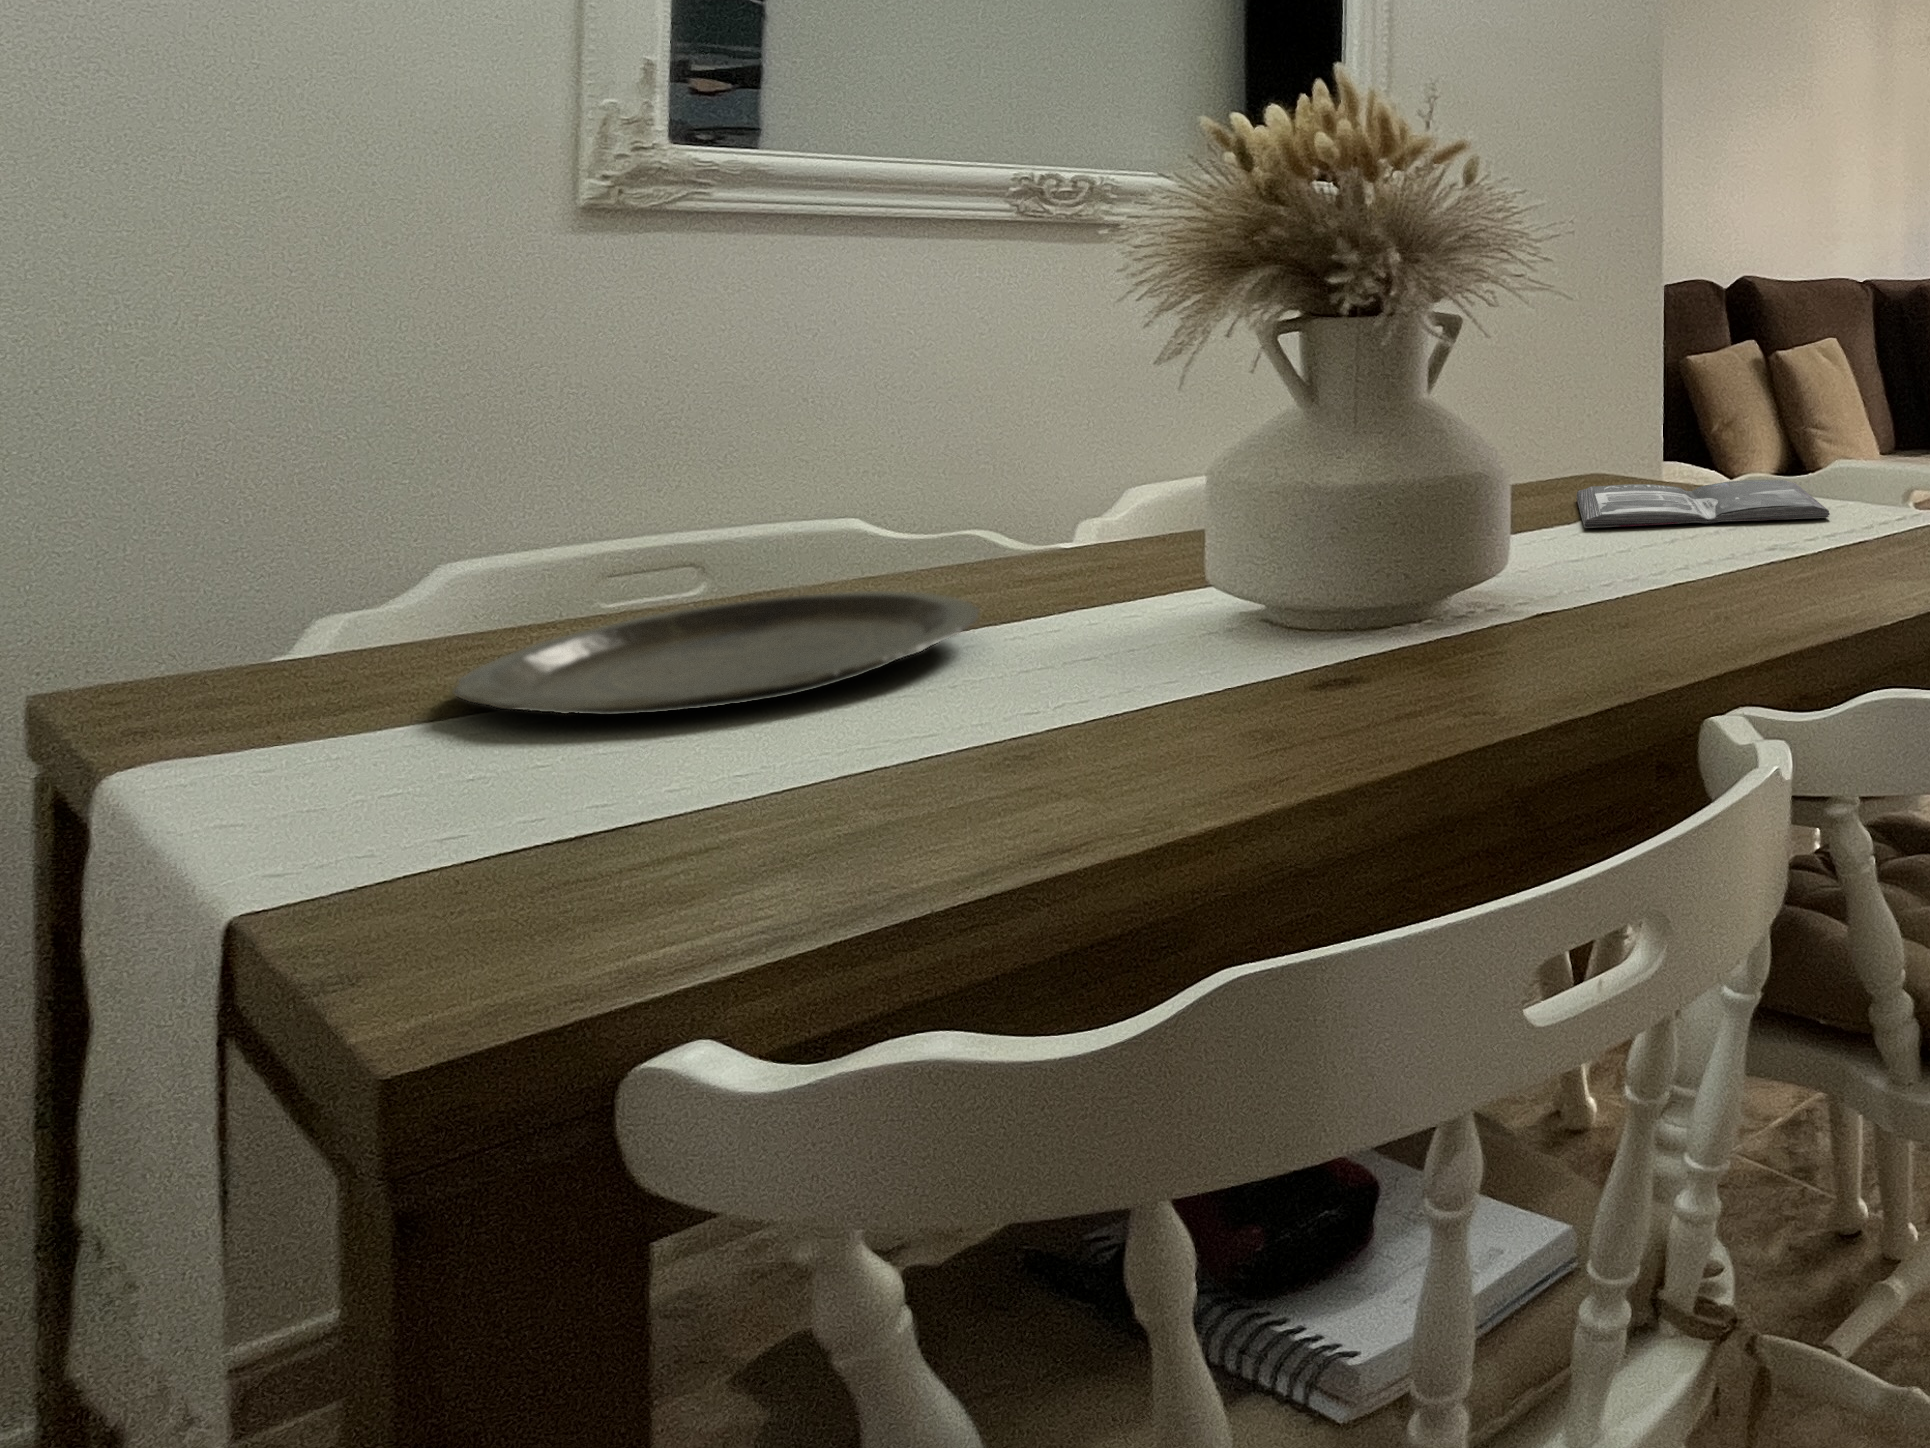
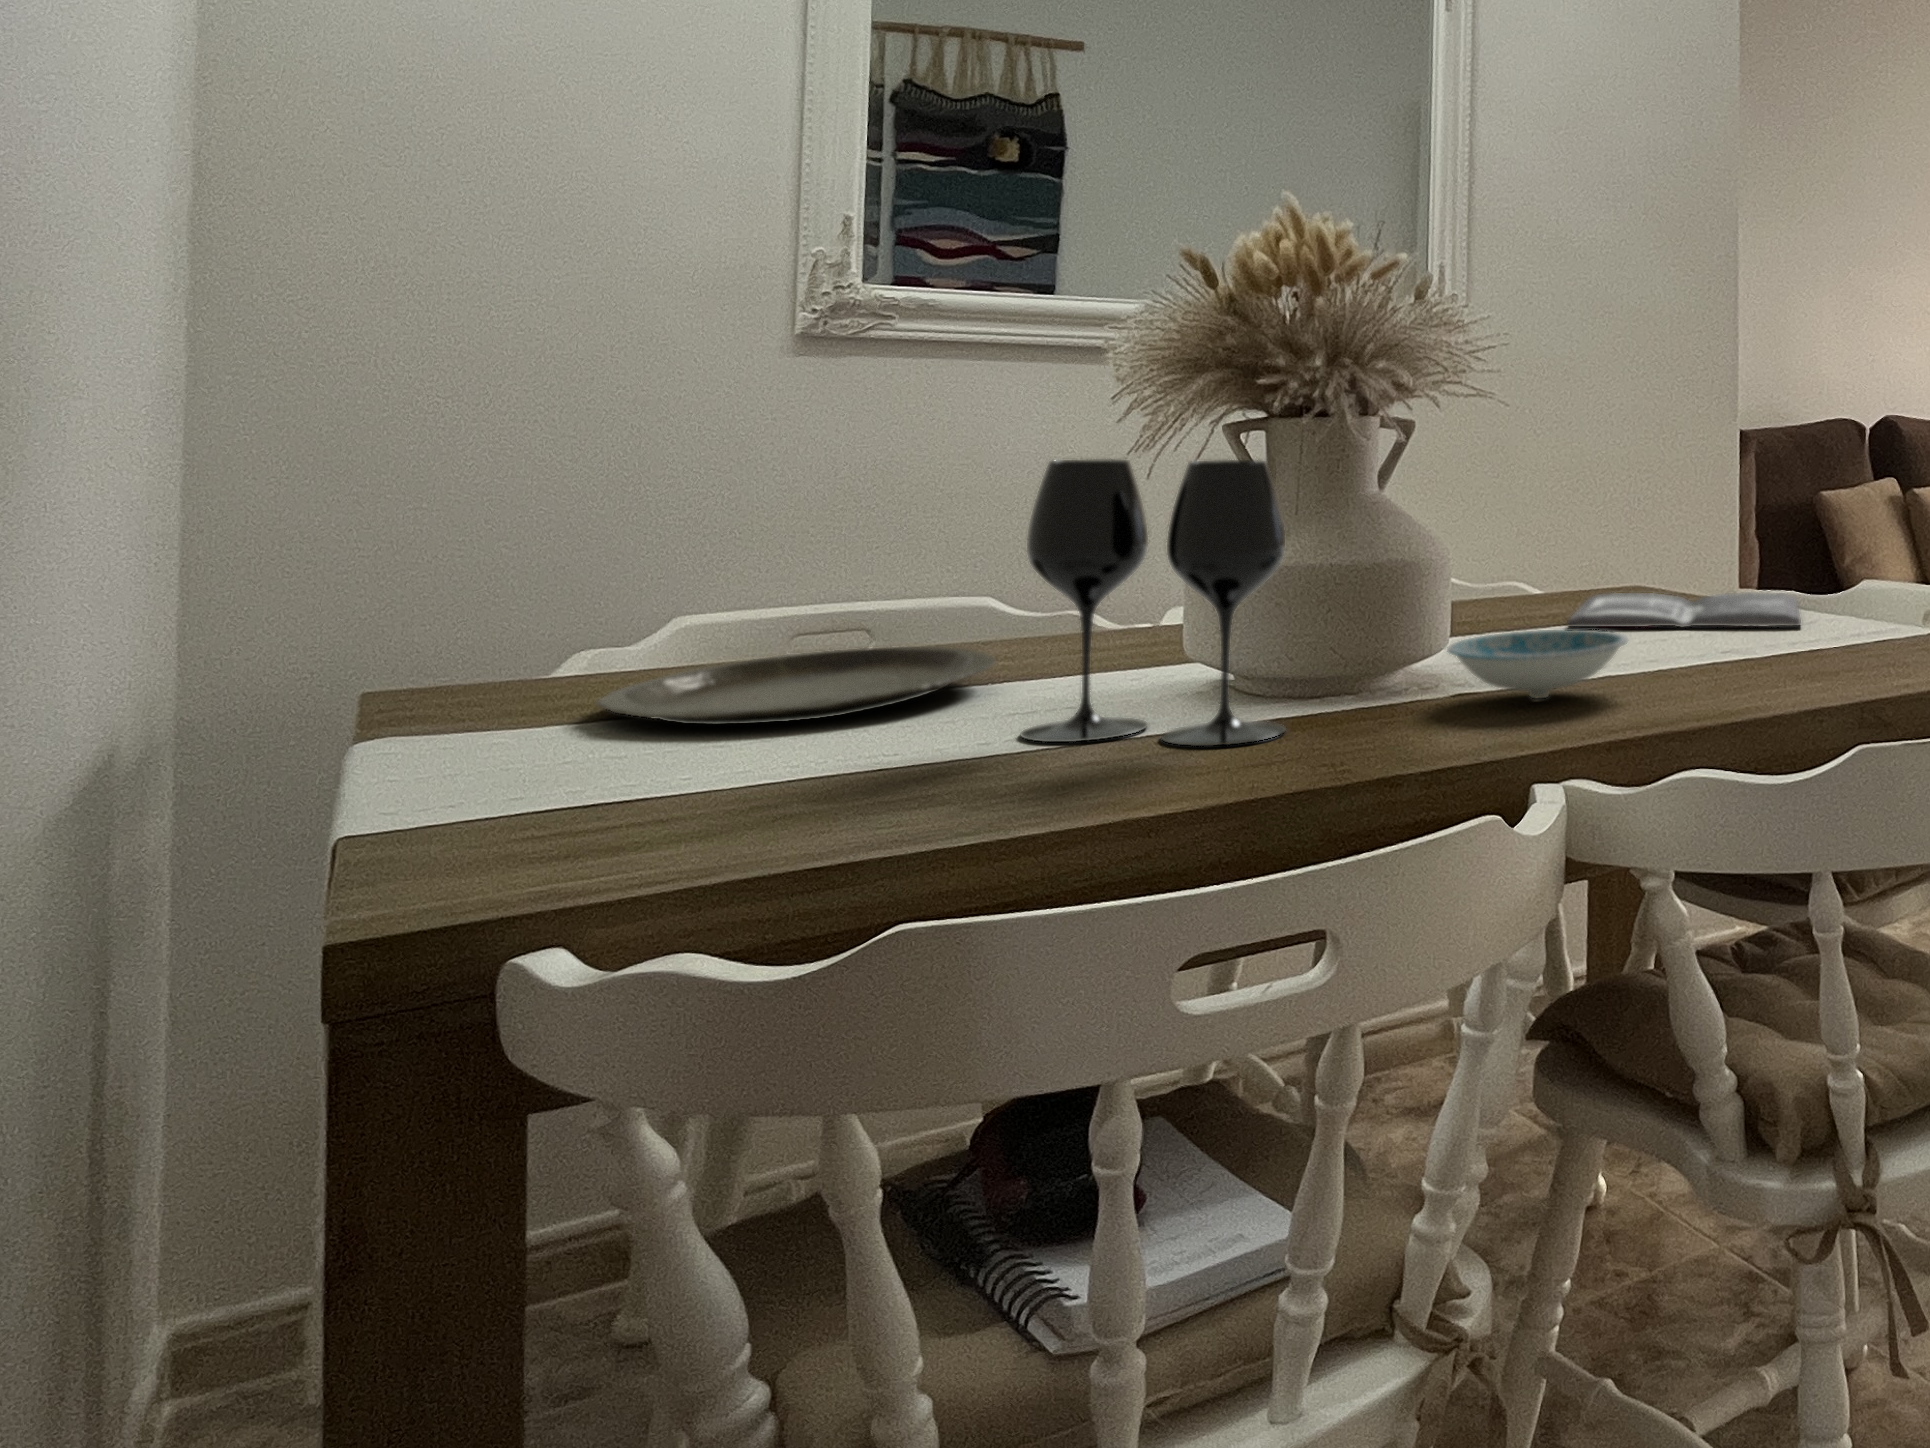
wine glass: none [1080,378,1404,709] -> present [1021,459,1285,746]
ceramic bowl: none [1549,541,1735,619] -> present [1447,630,1628,698]

